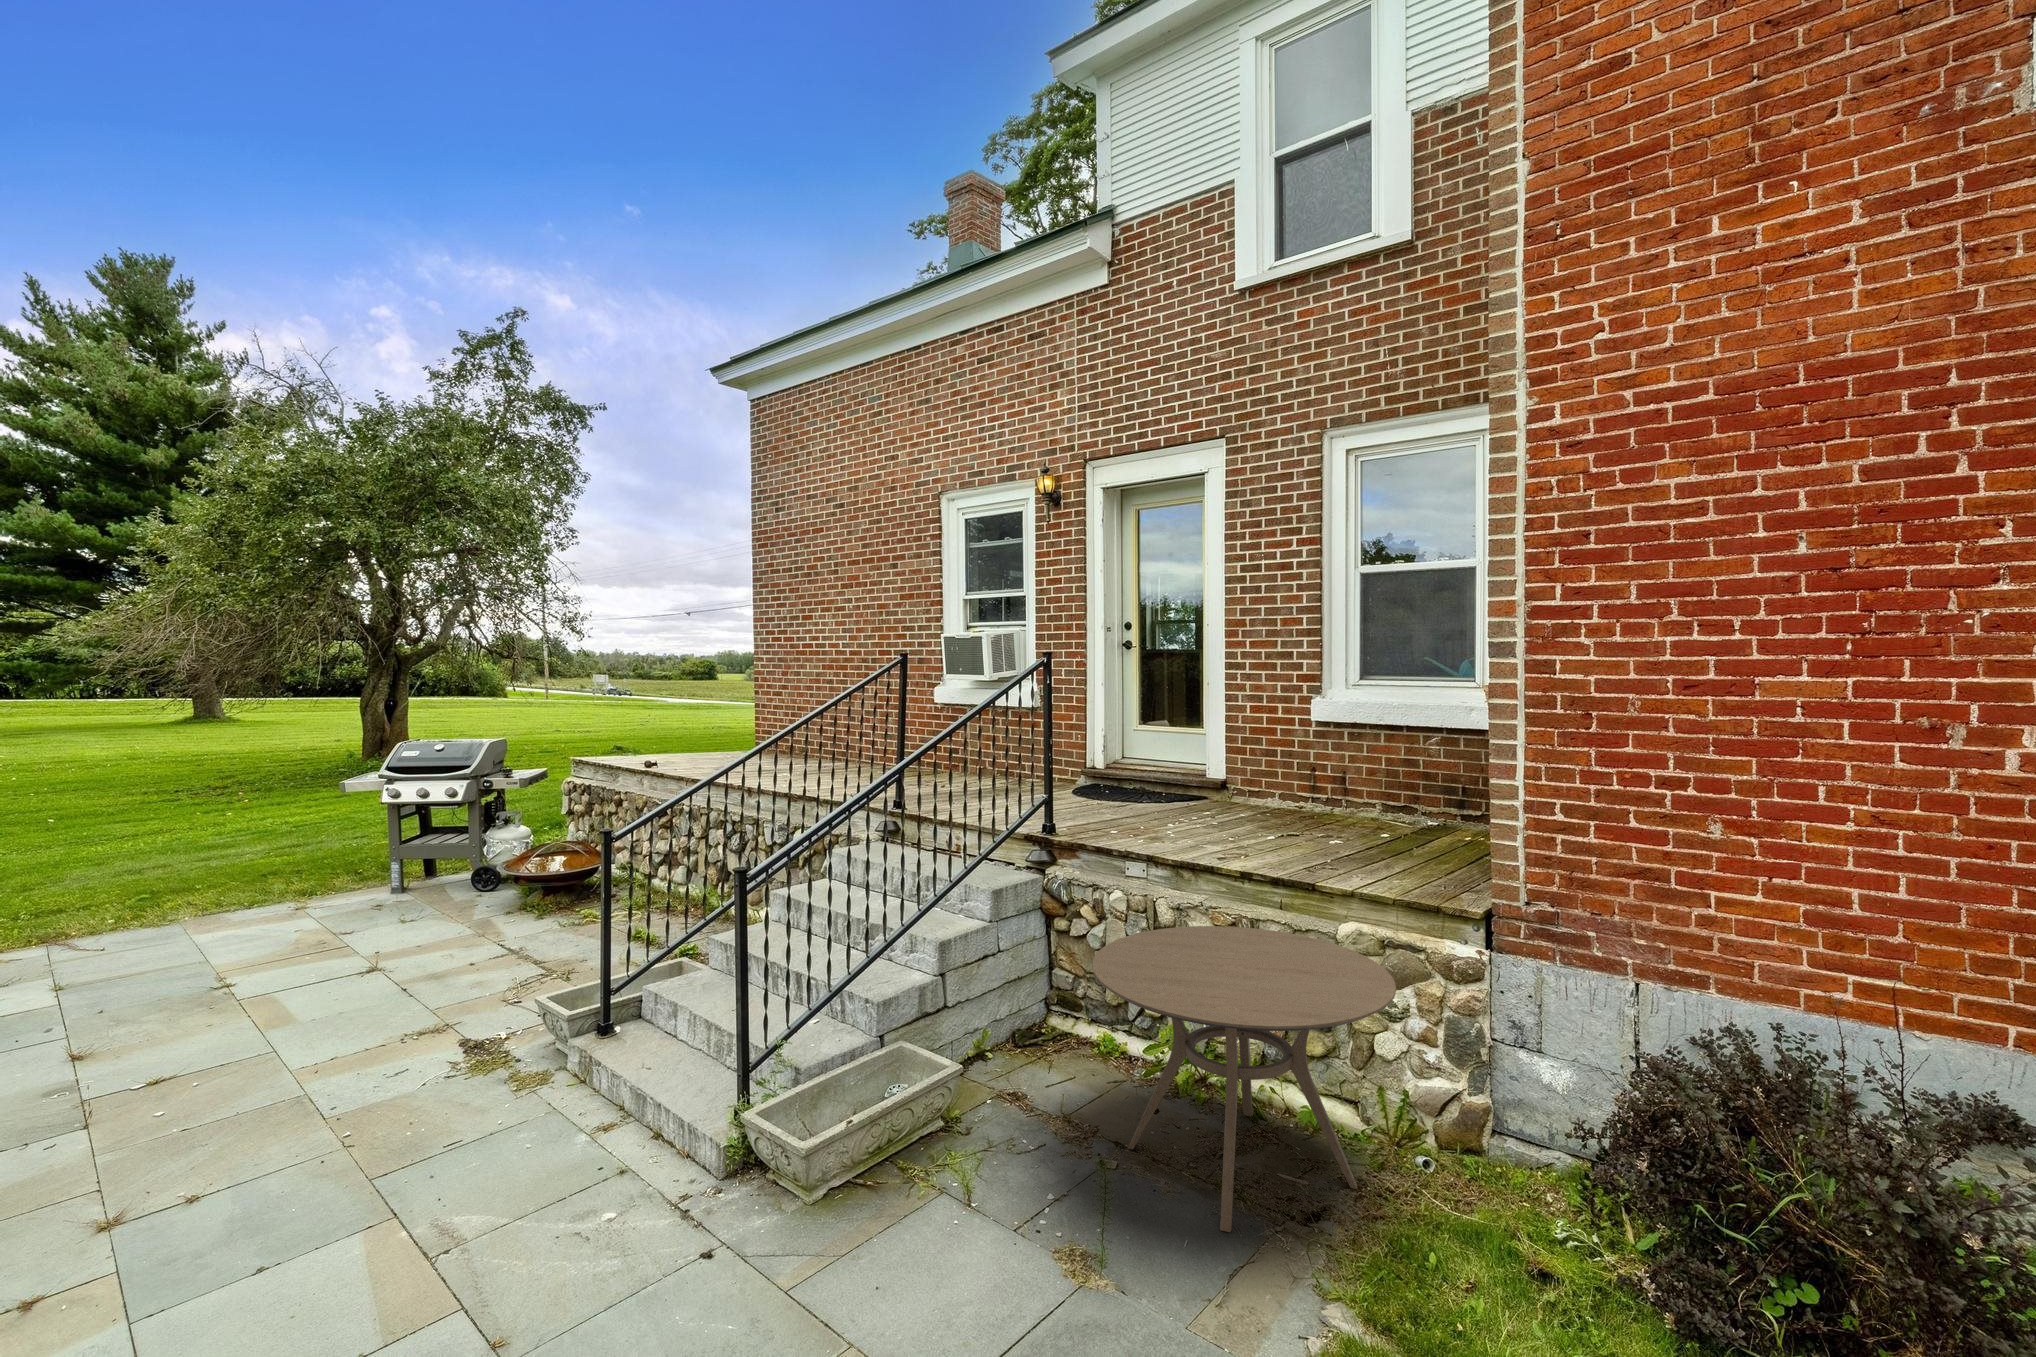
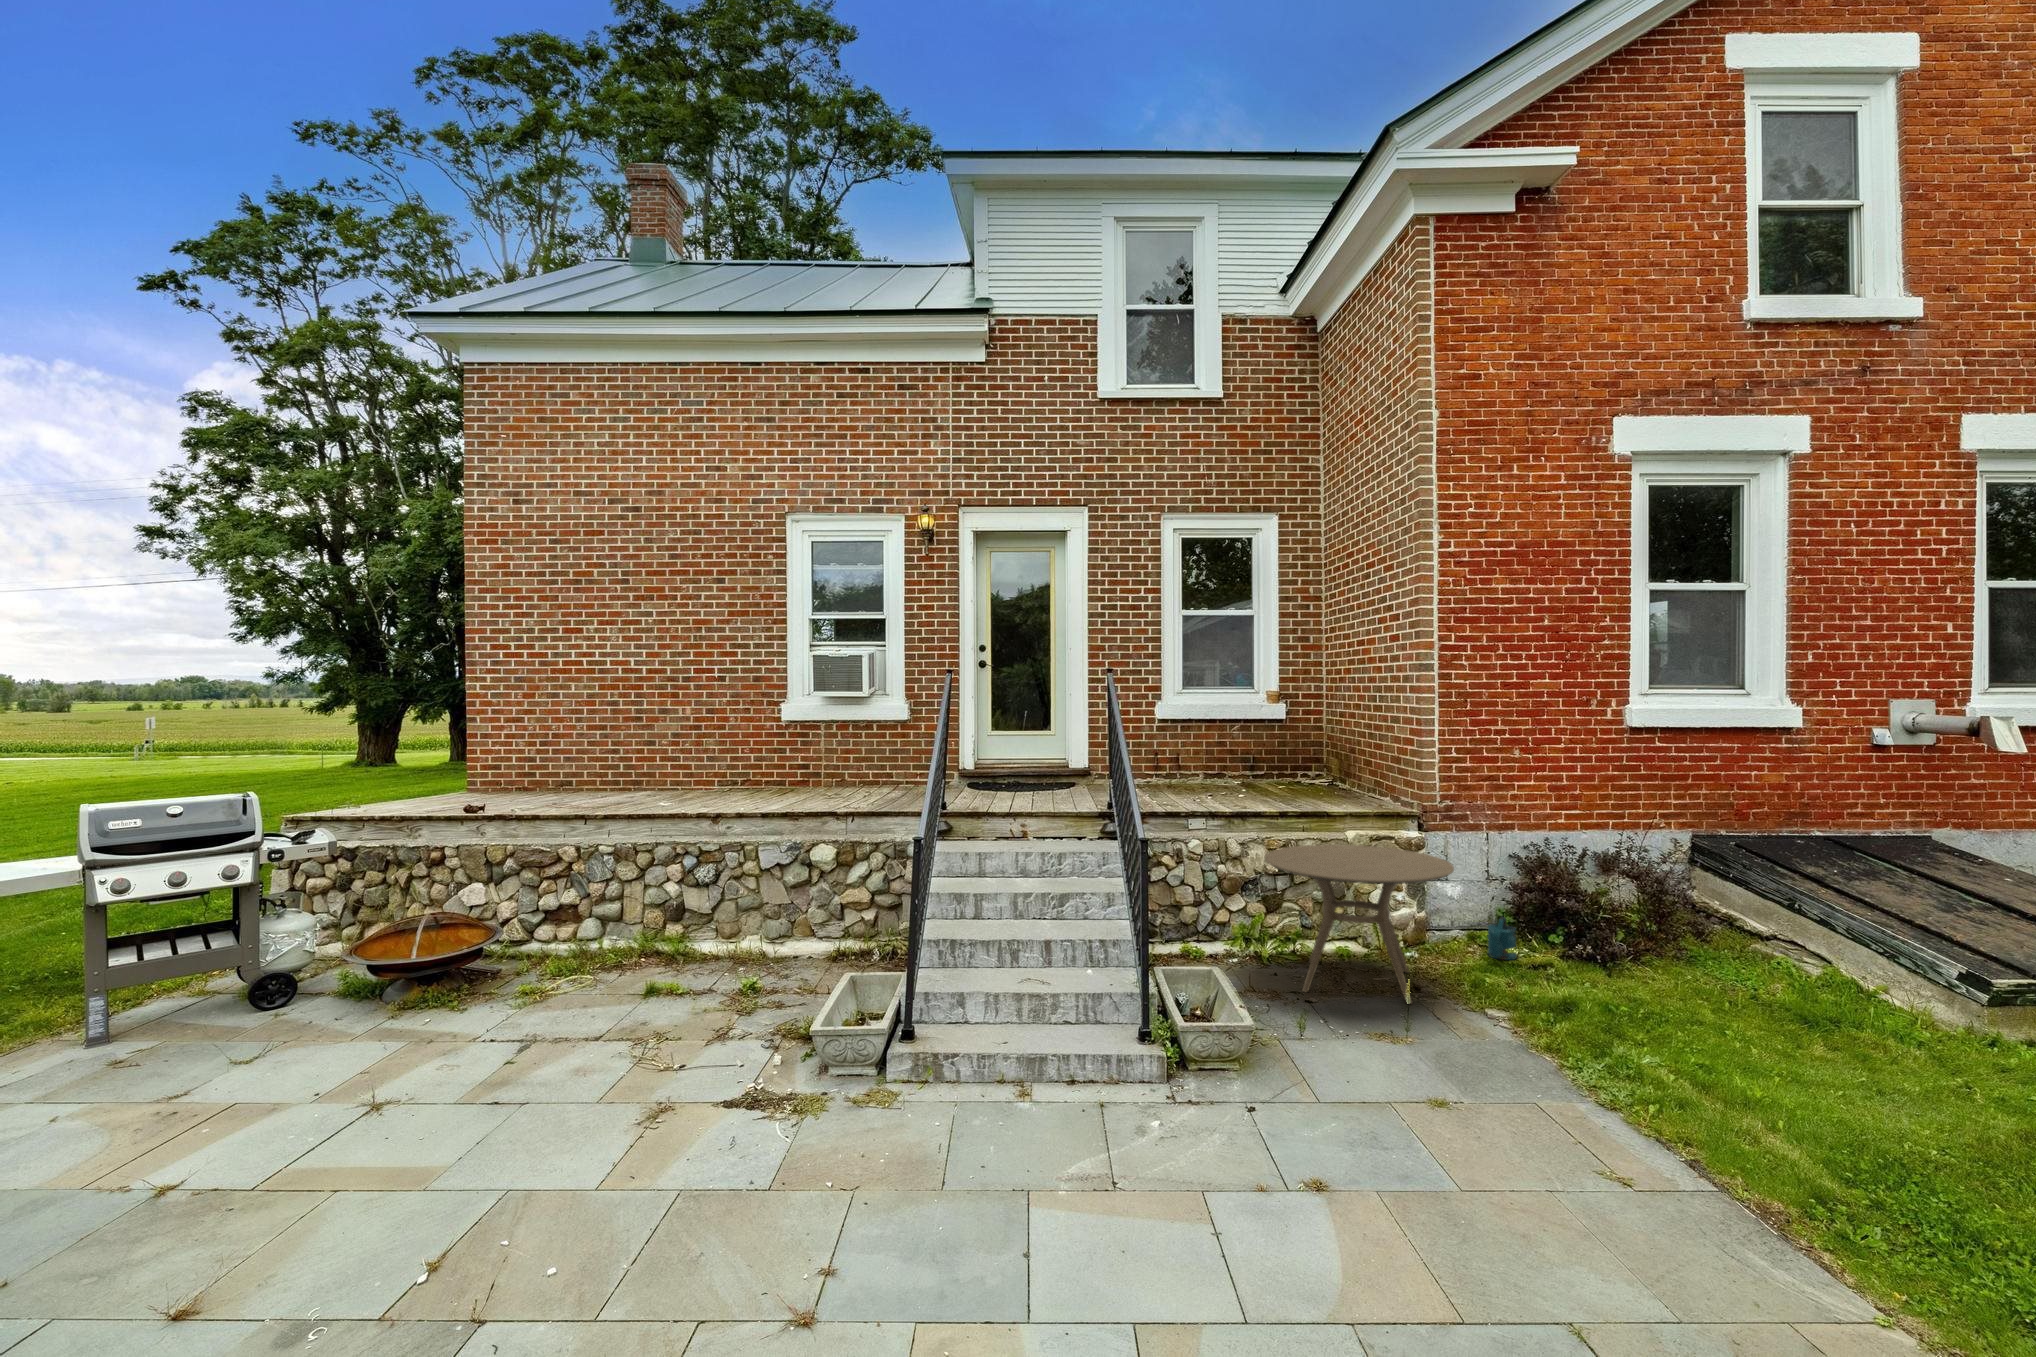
watering can: none [1547,1159,1661,1255] -> present [1488,917,1517,960]

